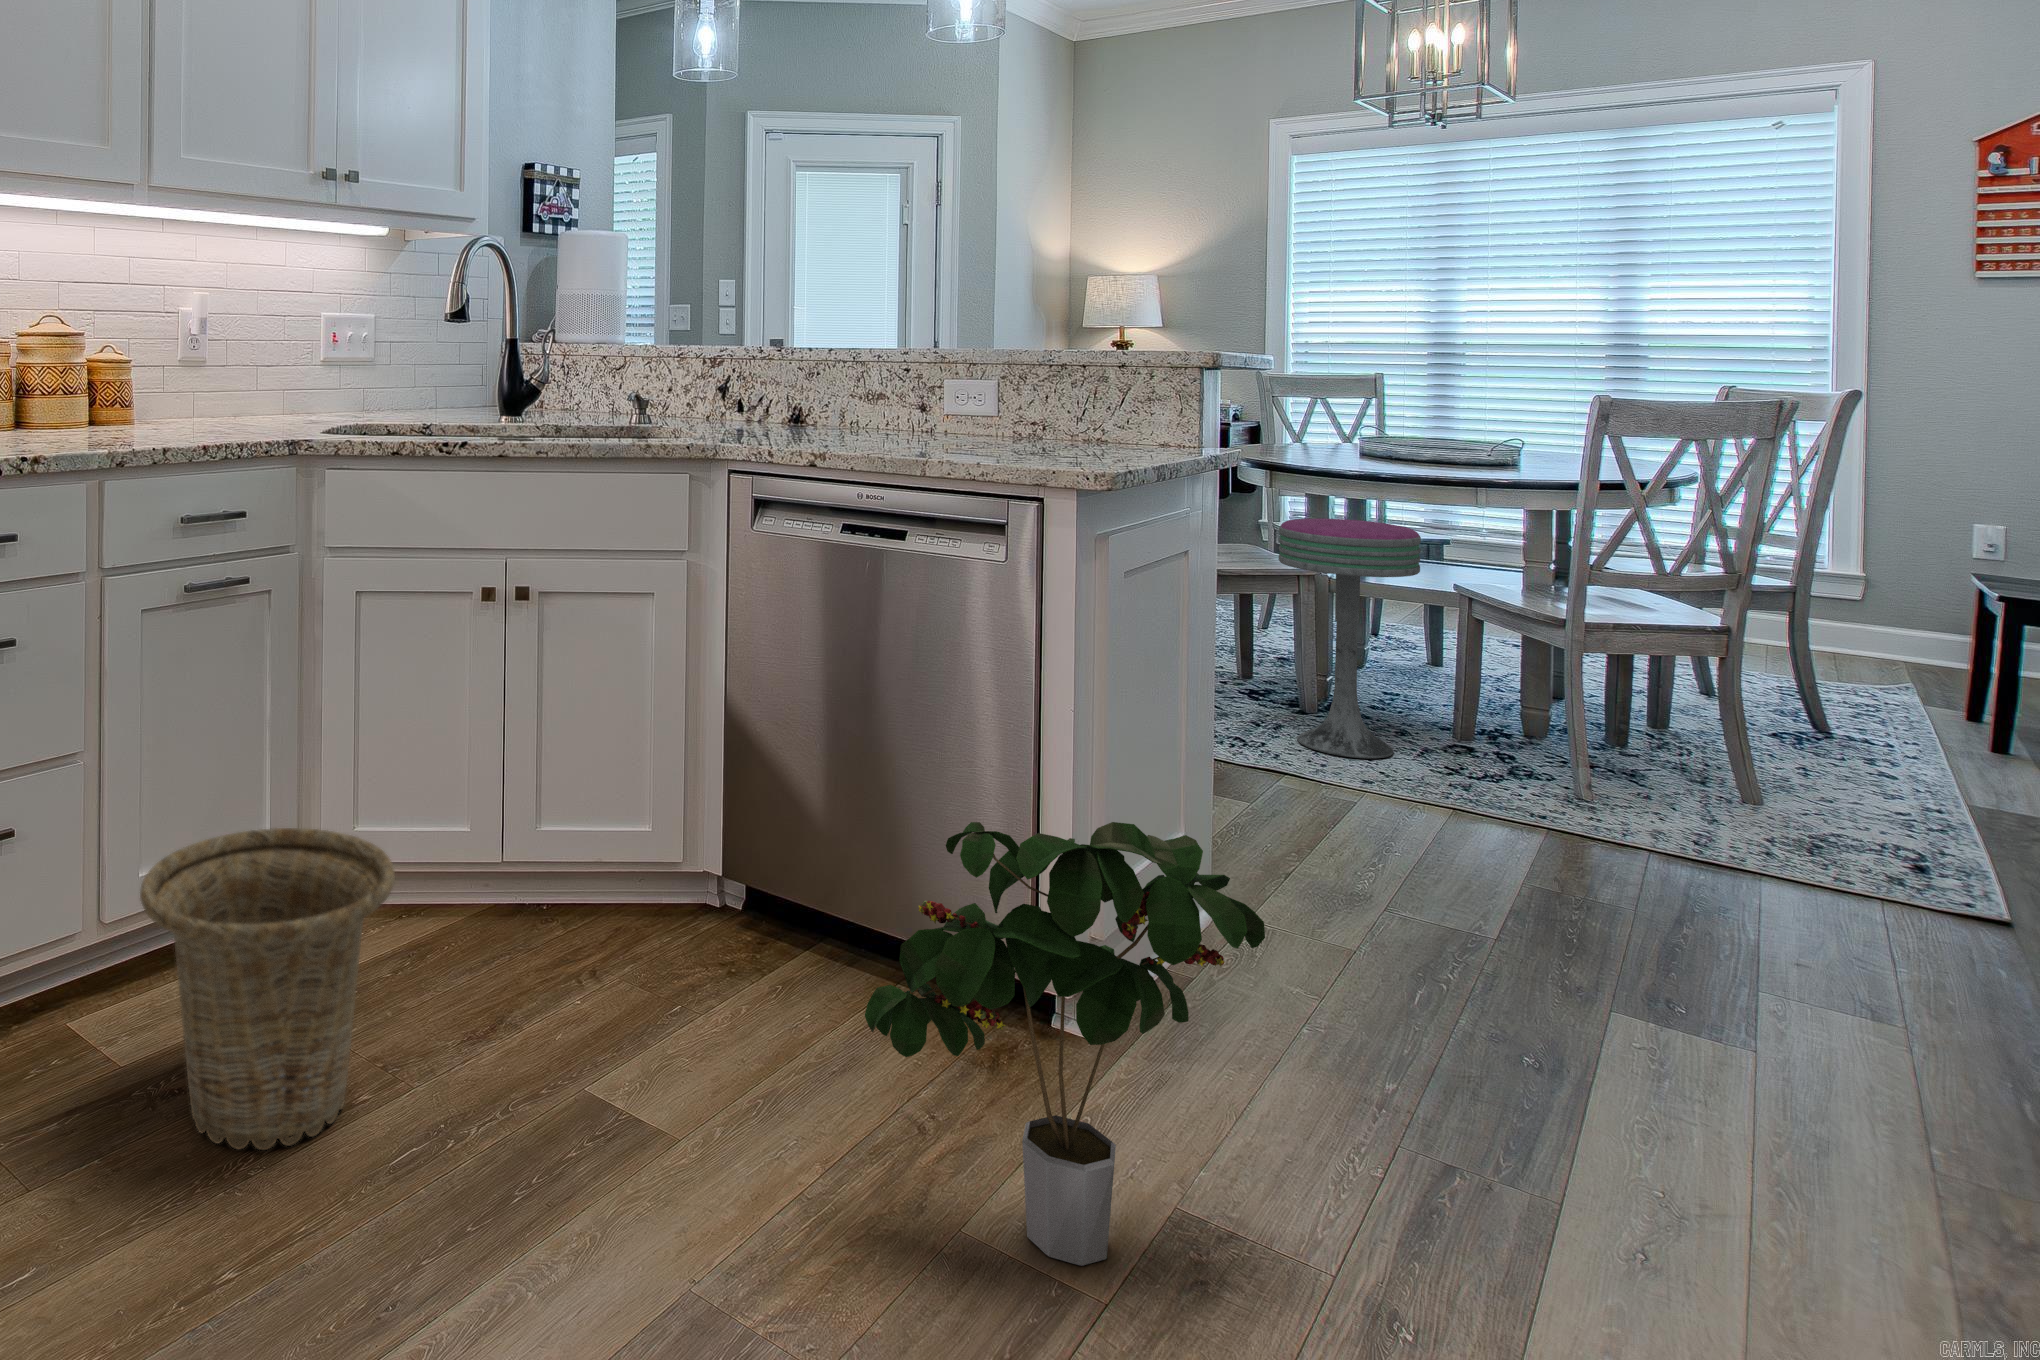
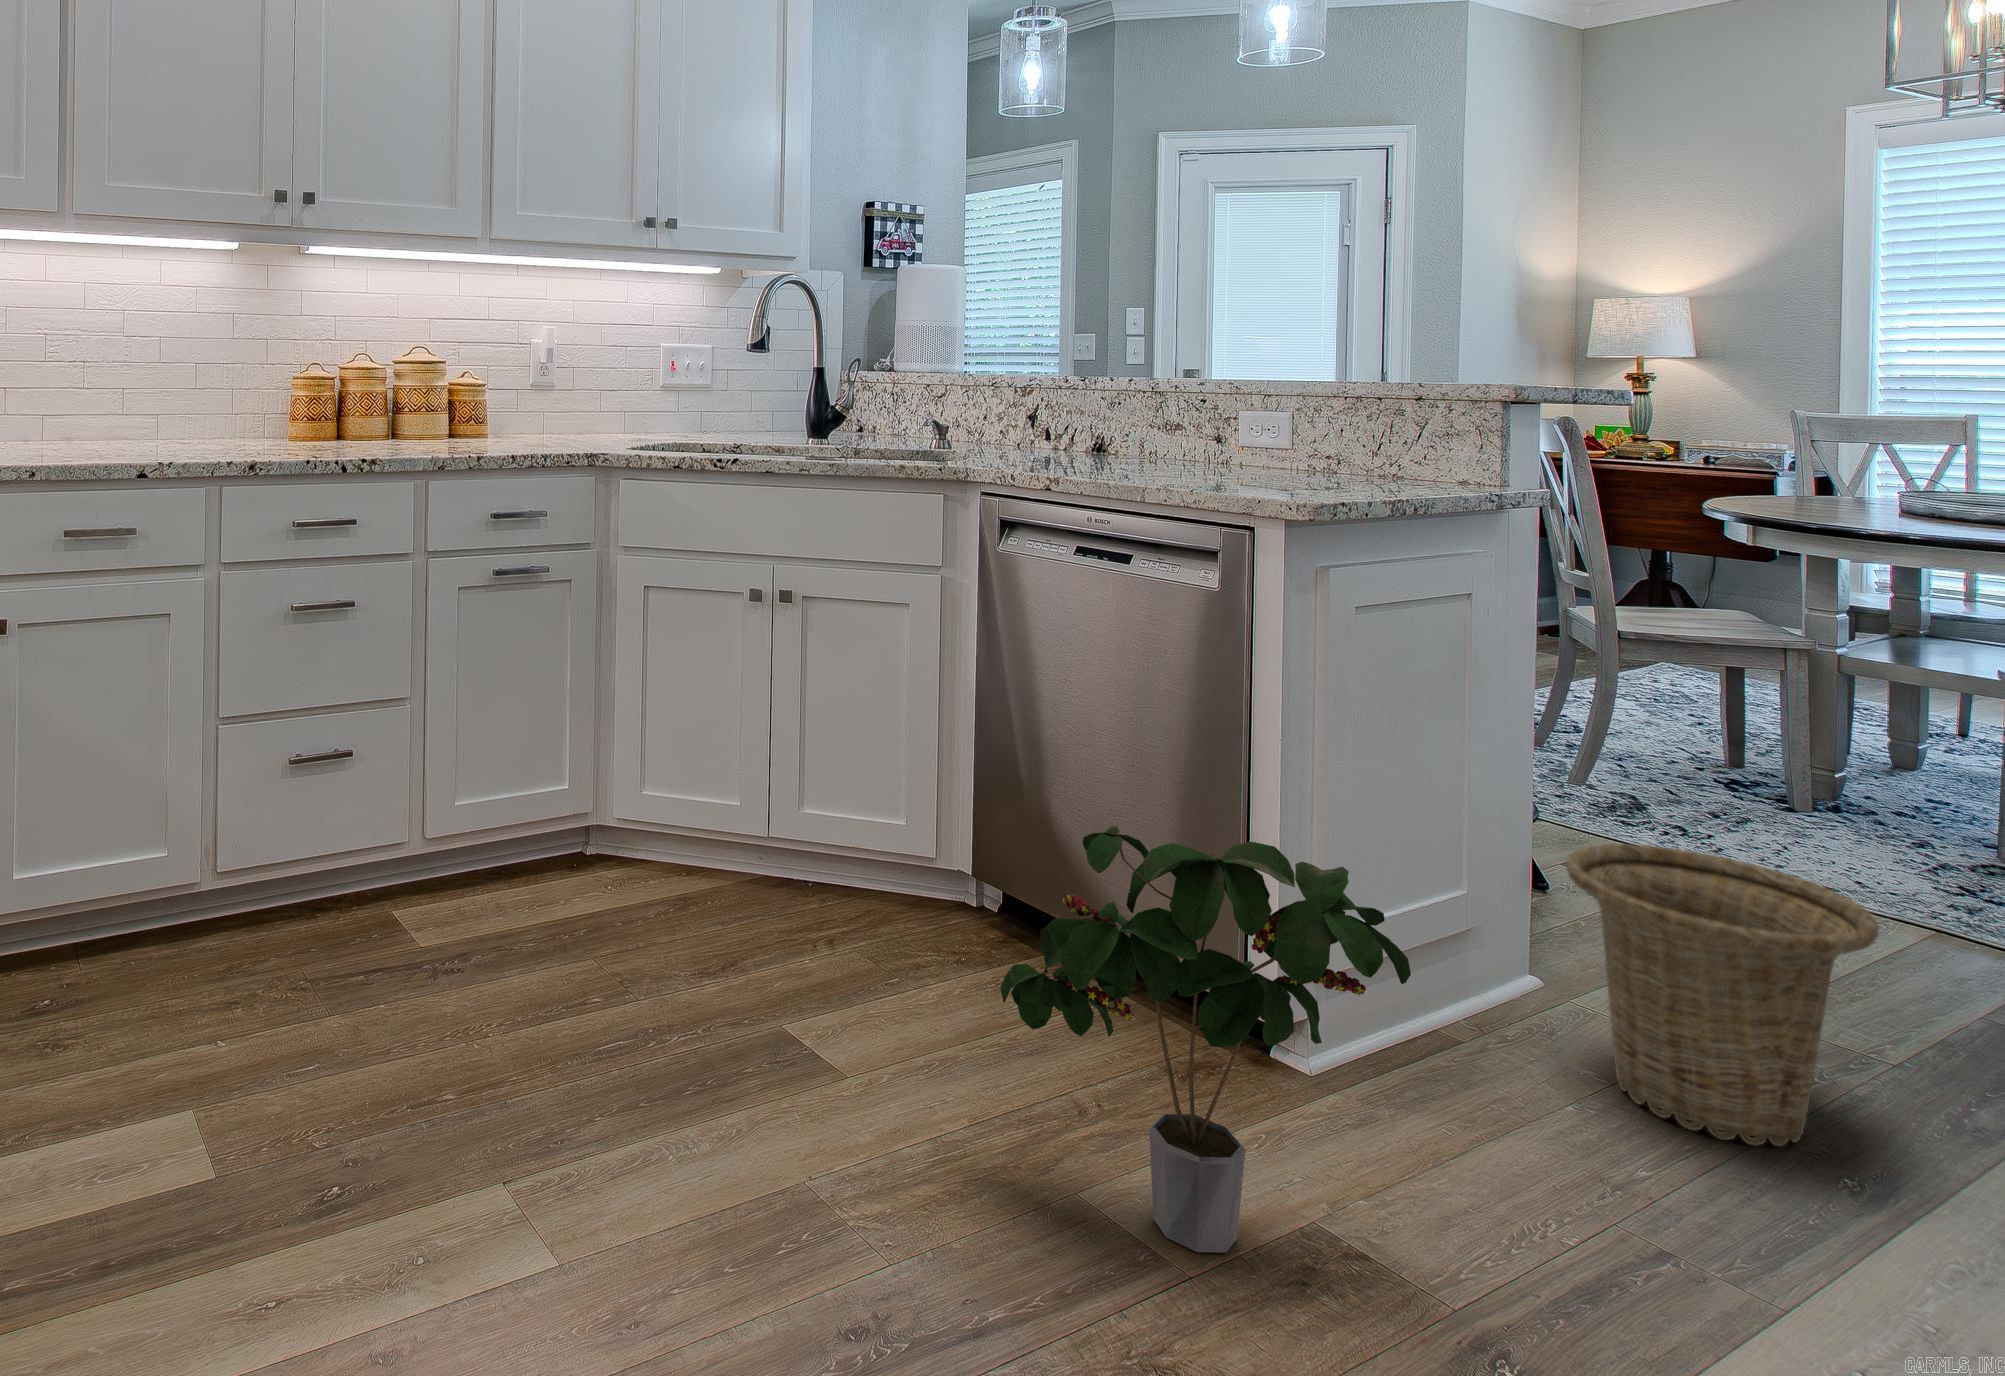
bar stool: present [1278,518,1421,758] -> none [1740,584,1940,871]
basket: present [140,828,395,1150] -> present [1566,844,1879,1147]

